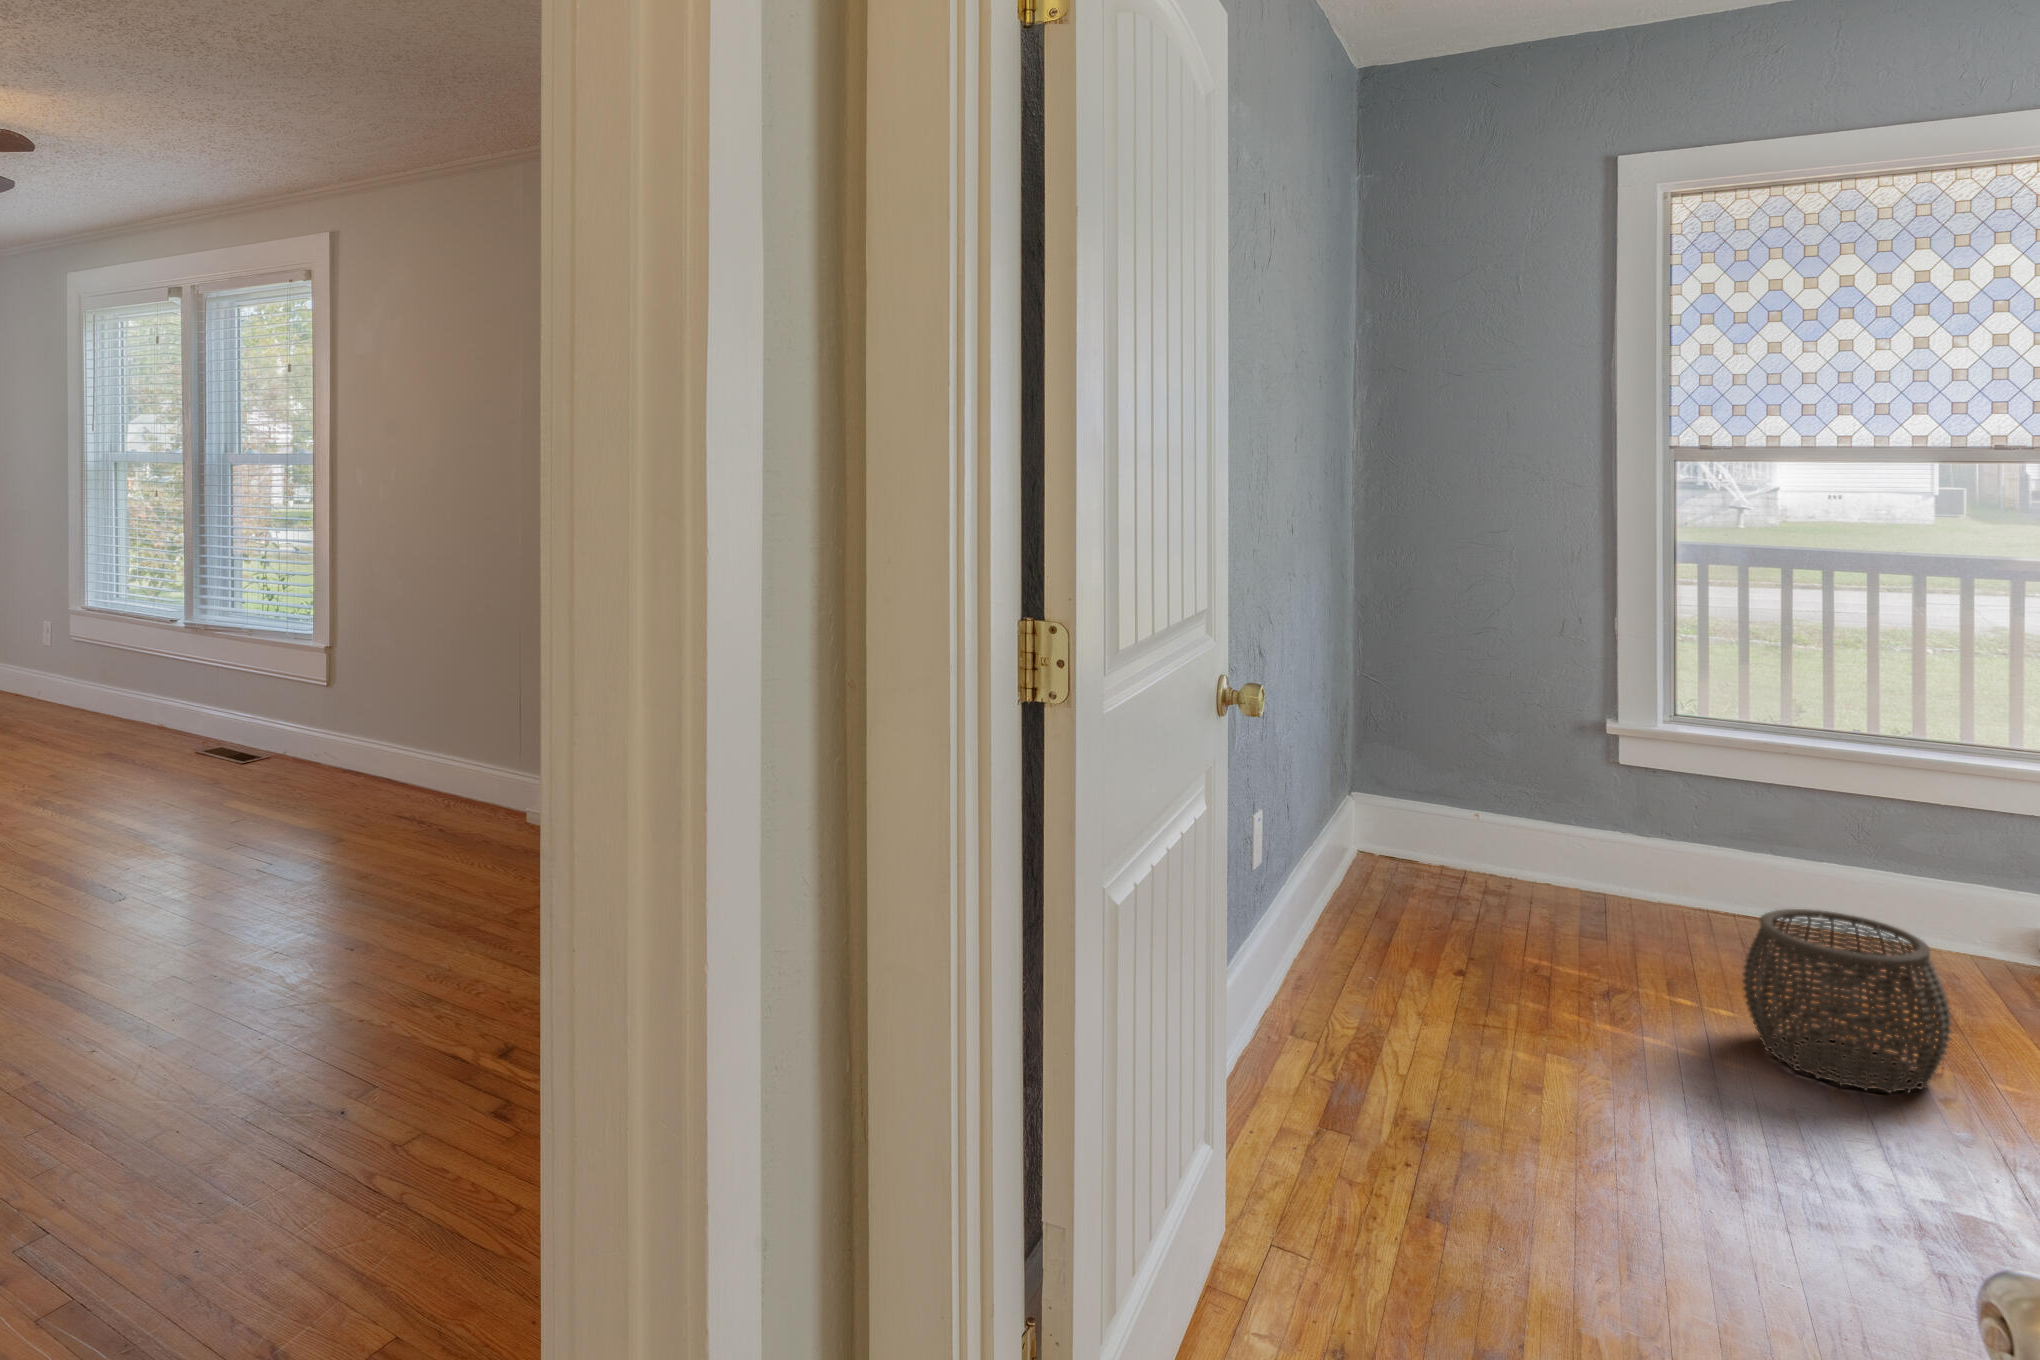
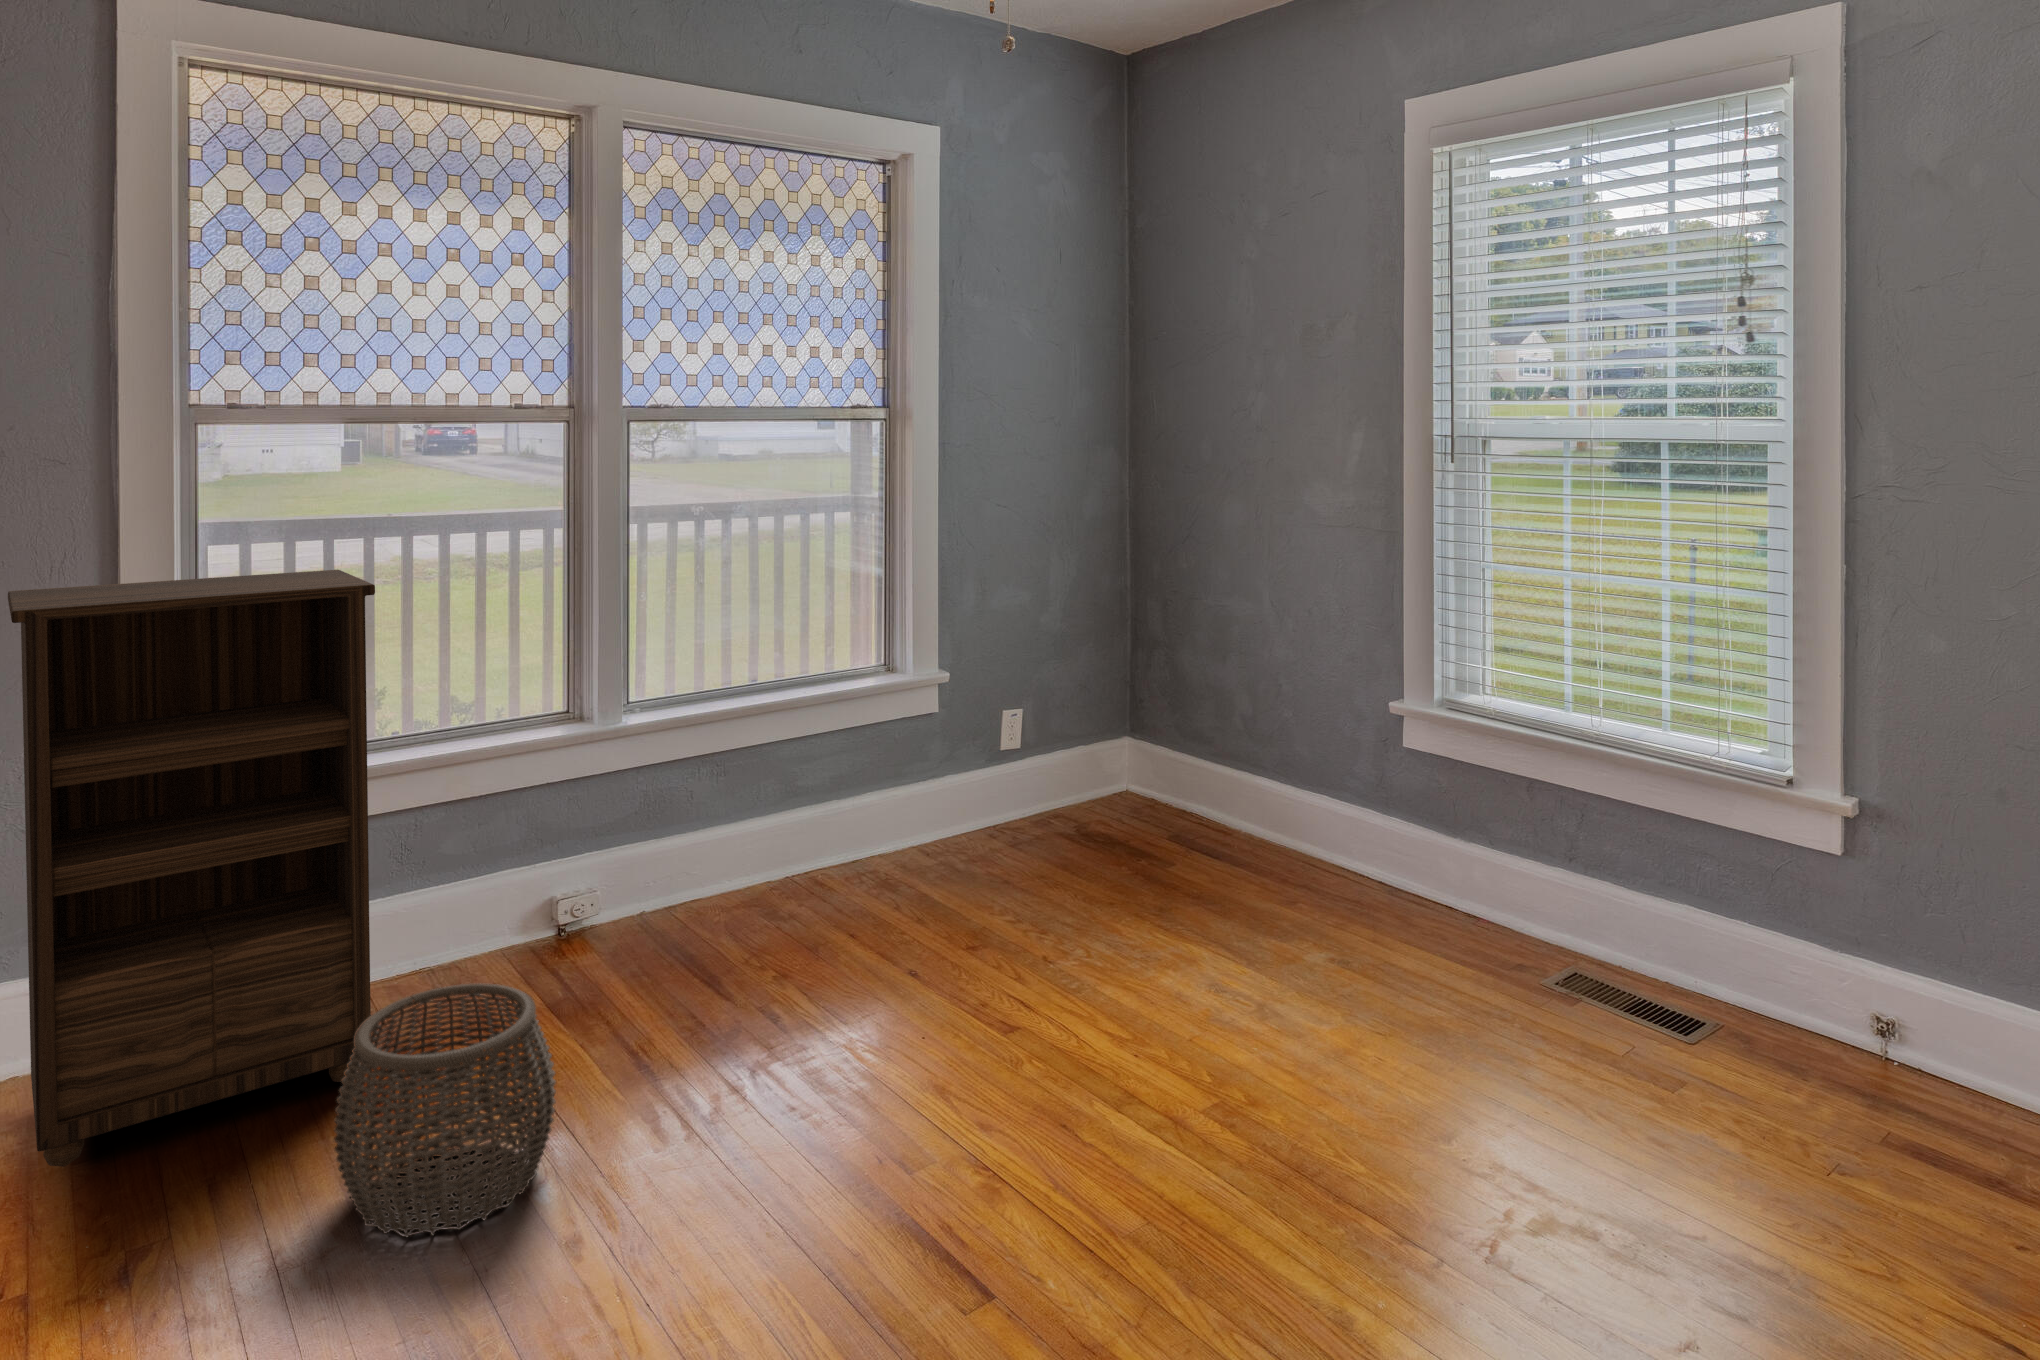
bookshelf: none [1538,571,1807,974] -> present [8,570,375,1167]

